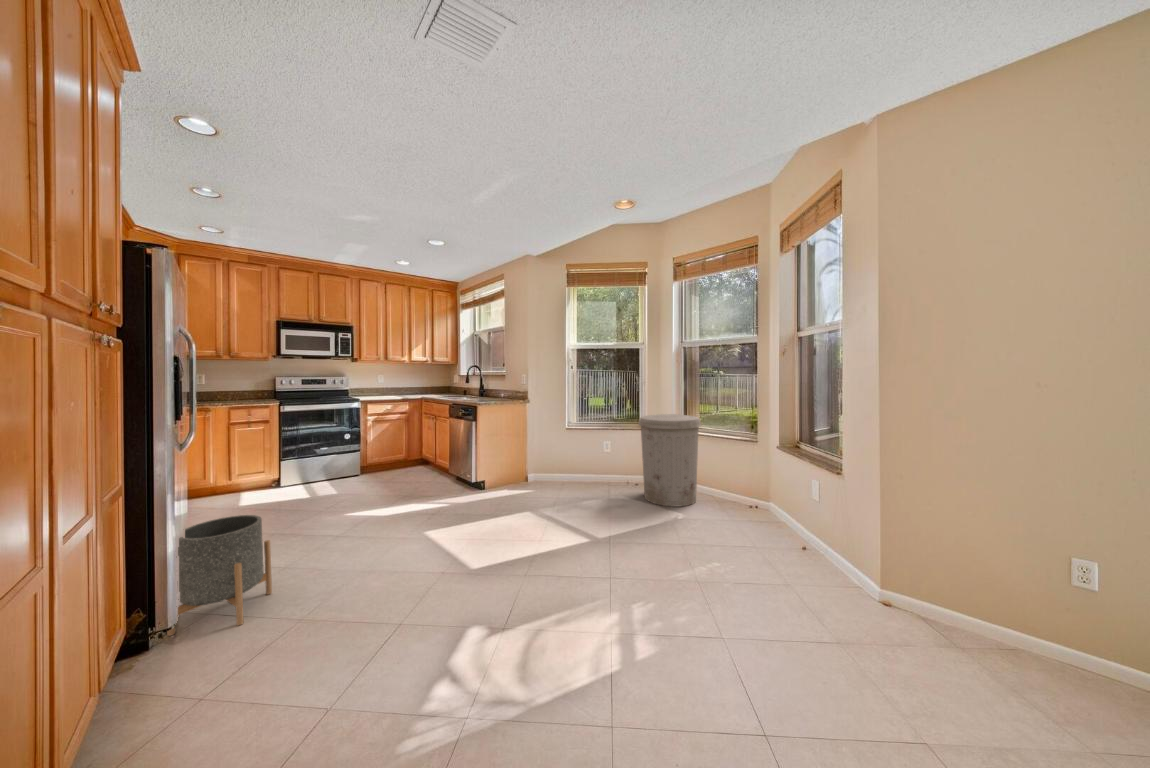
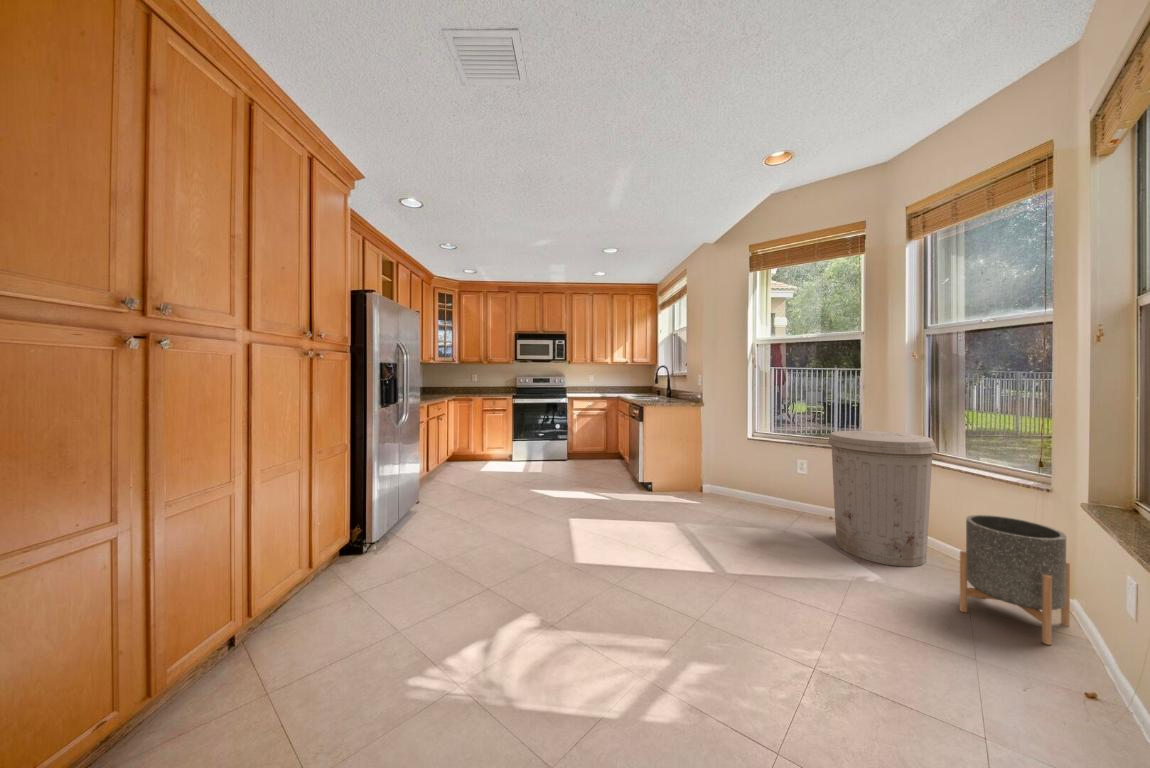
planter: present [167,515,272,636] -> present [960,515,1070,645]

